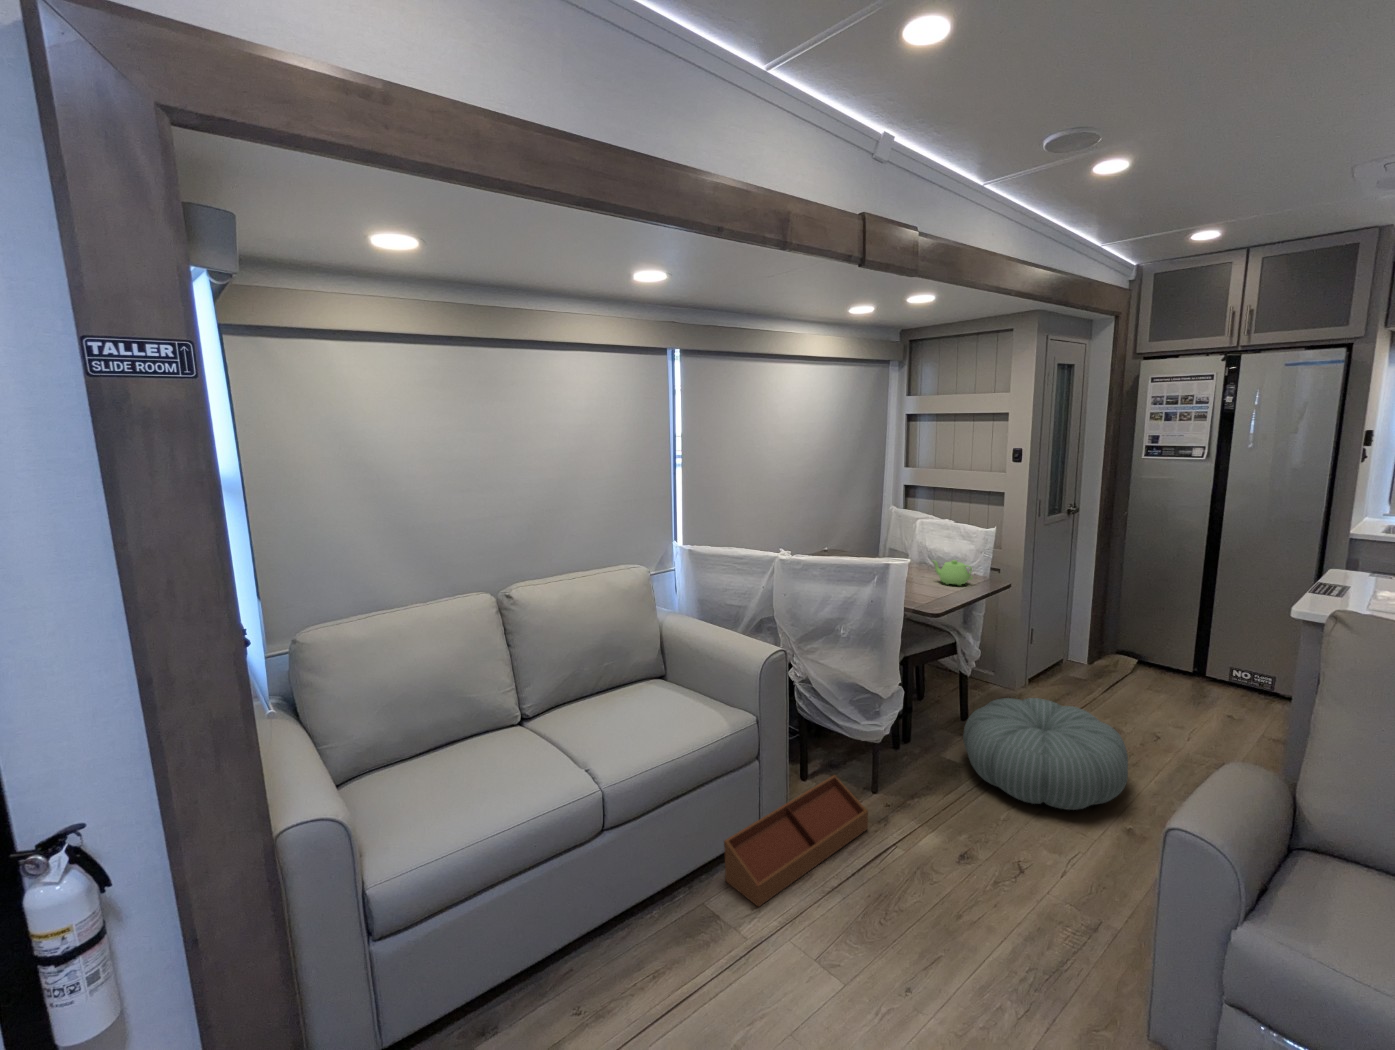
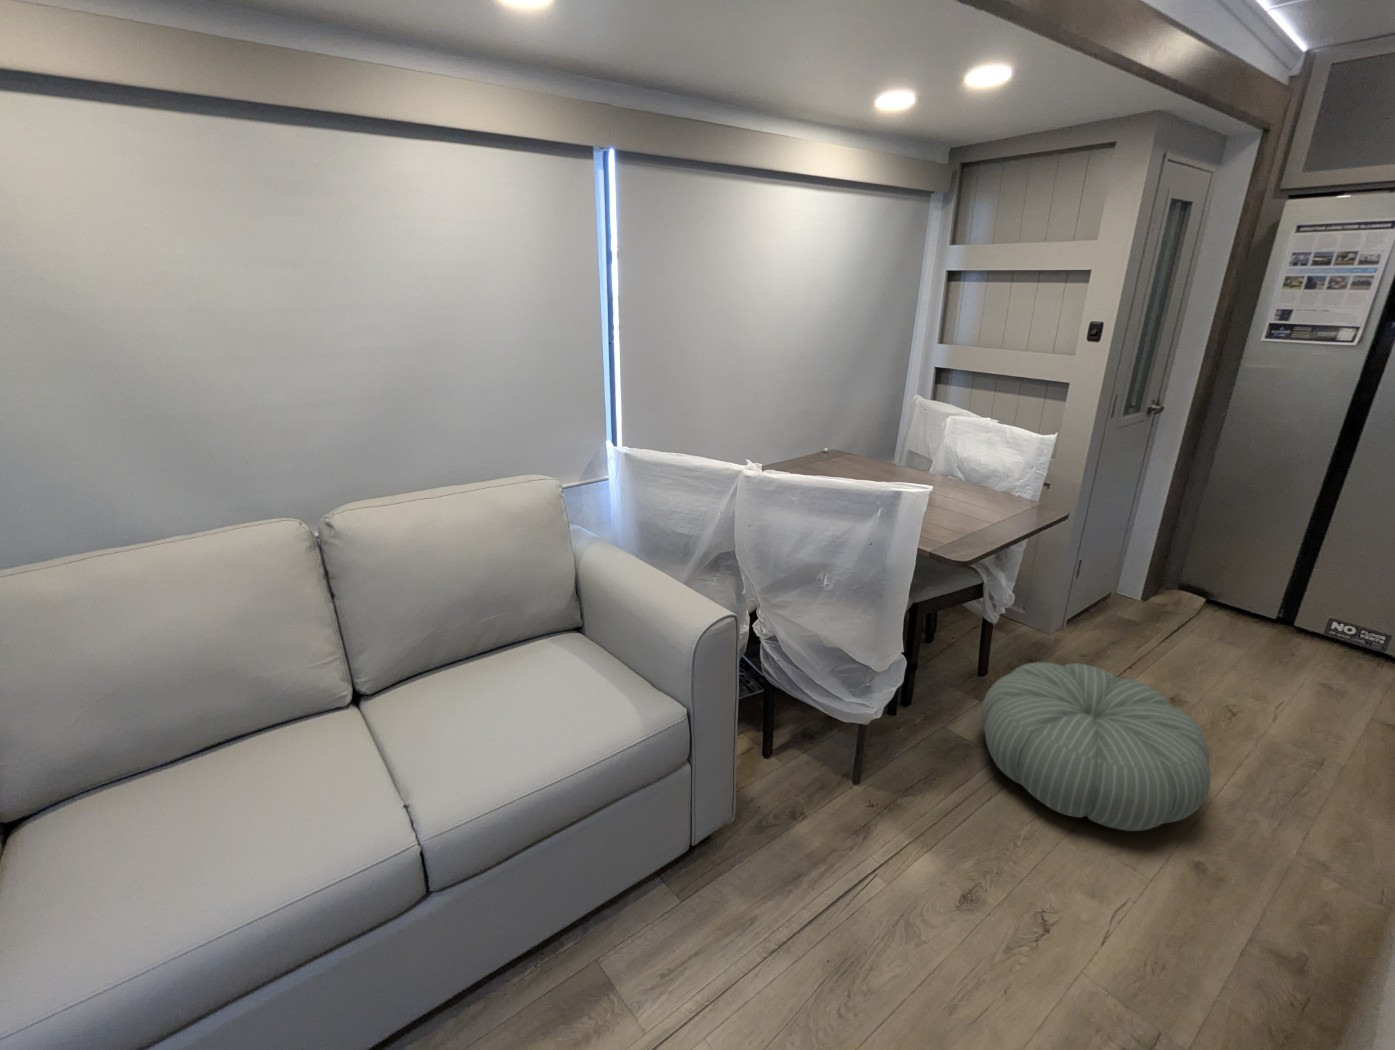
teapot: present [933,560,972,586] -> none [961,476,1017,513]
storage bin: present [724,775,868,906] -> none [631,770,844,978]

